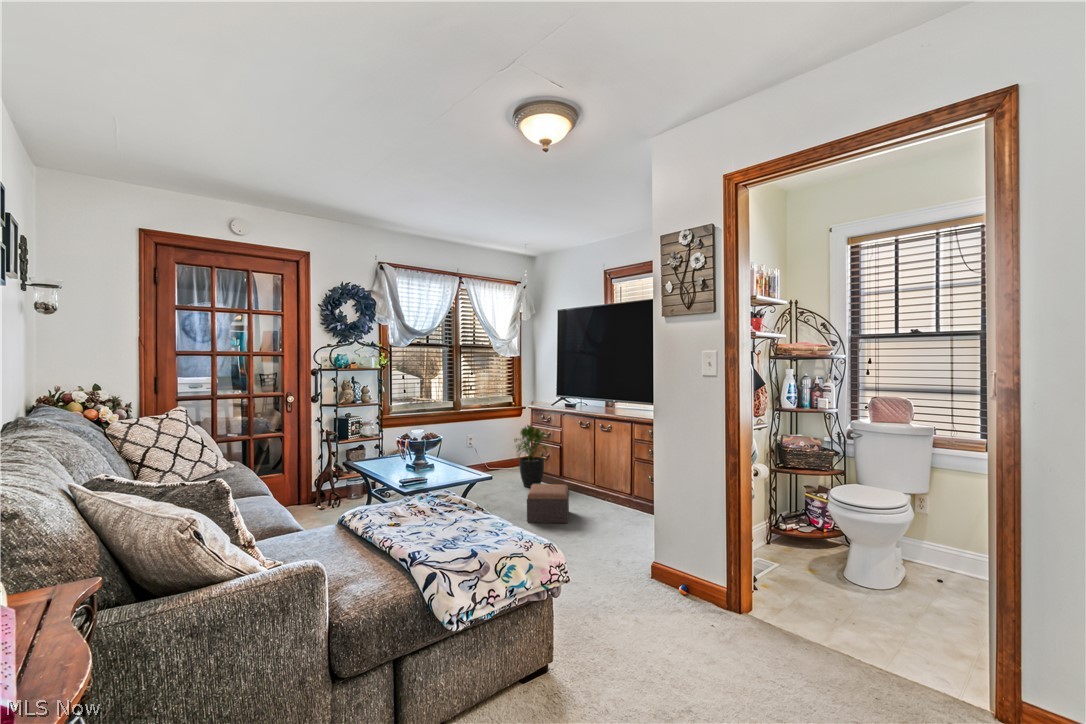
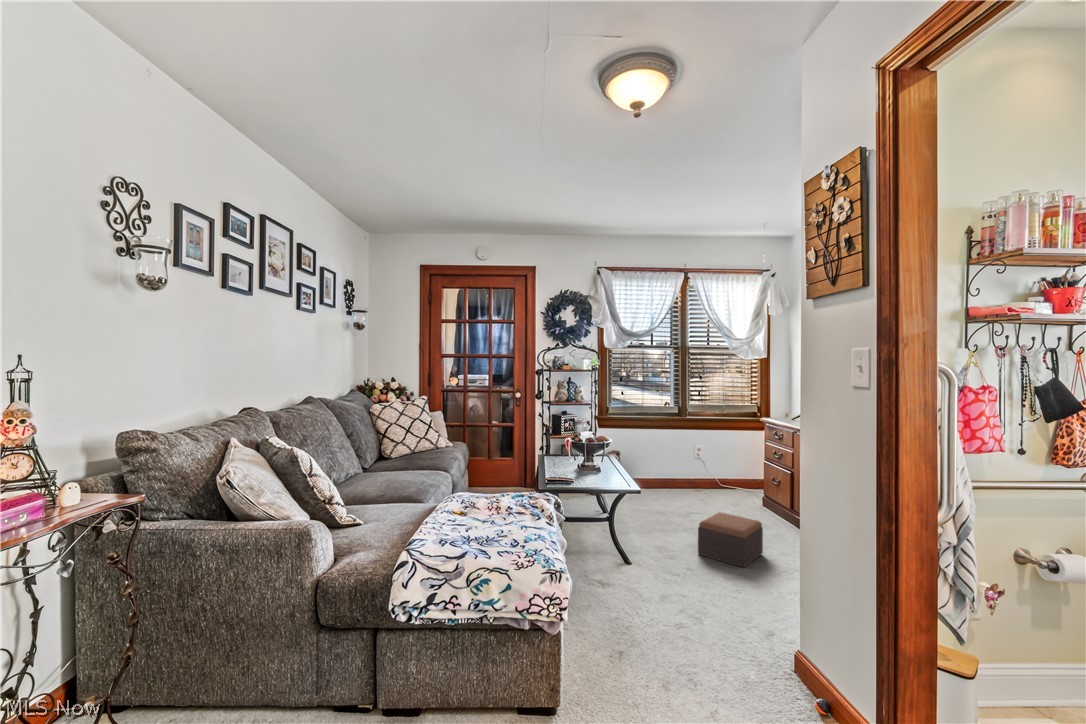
potted plant: present [514,425,549,487] -> none [726,441,779,518]

